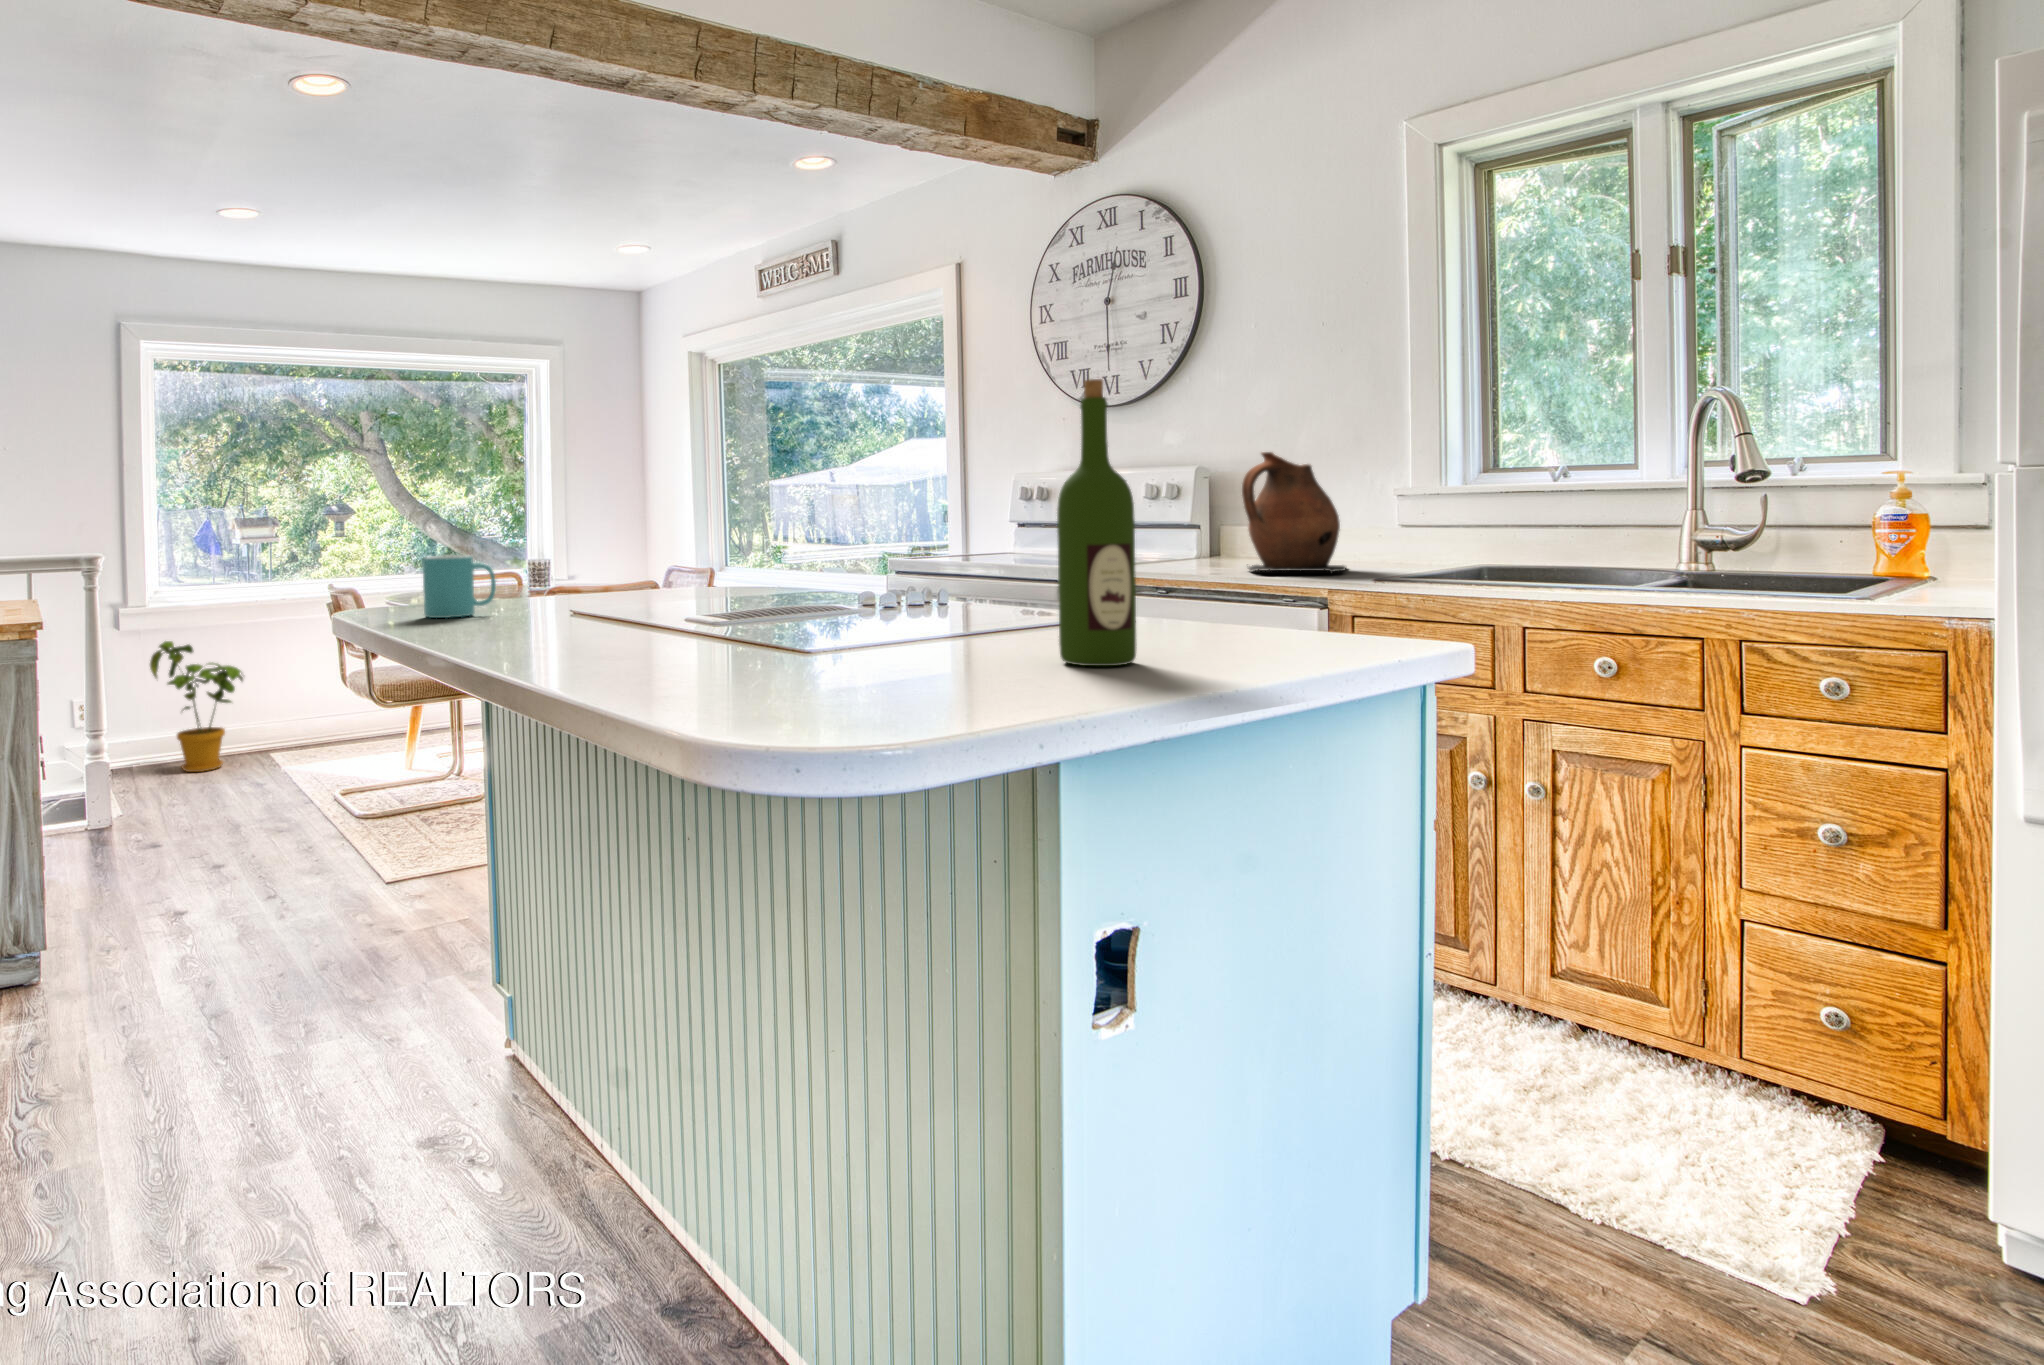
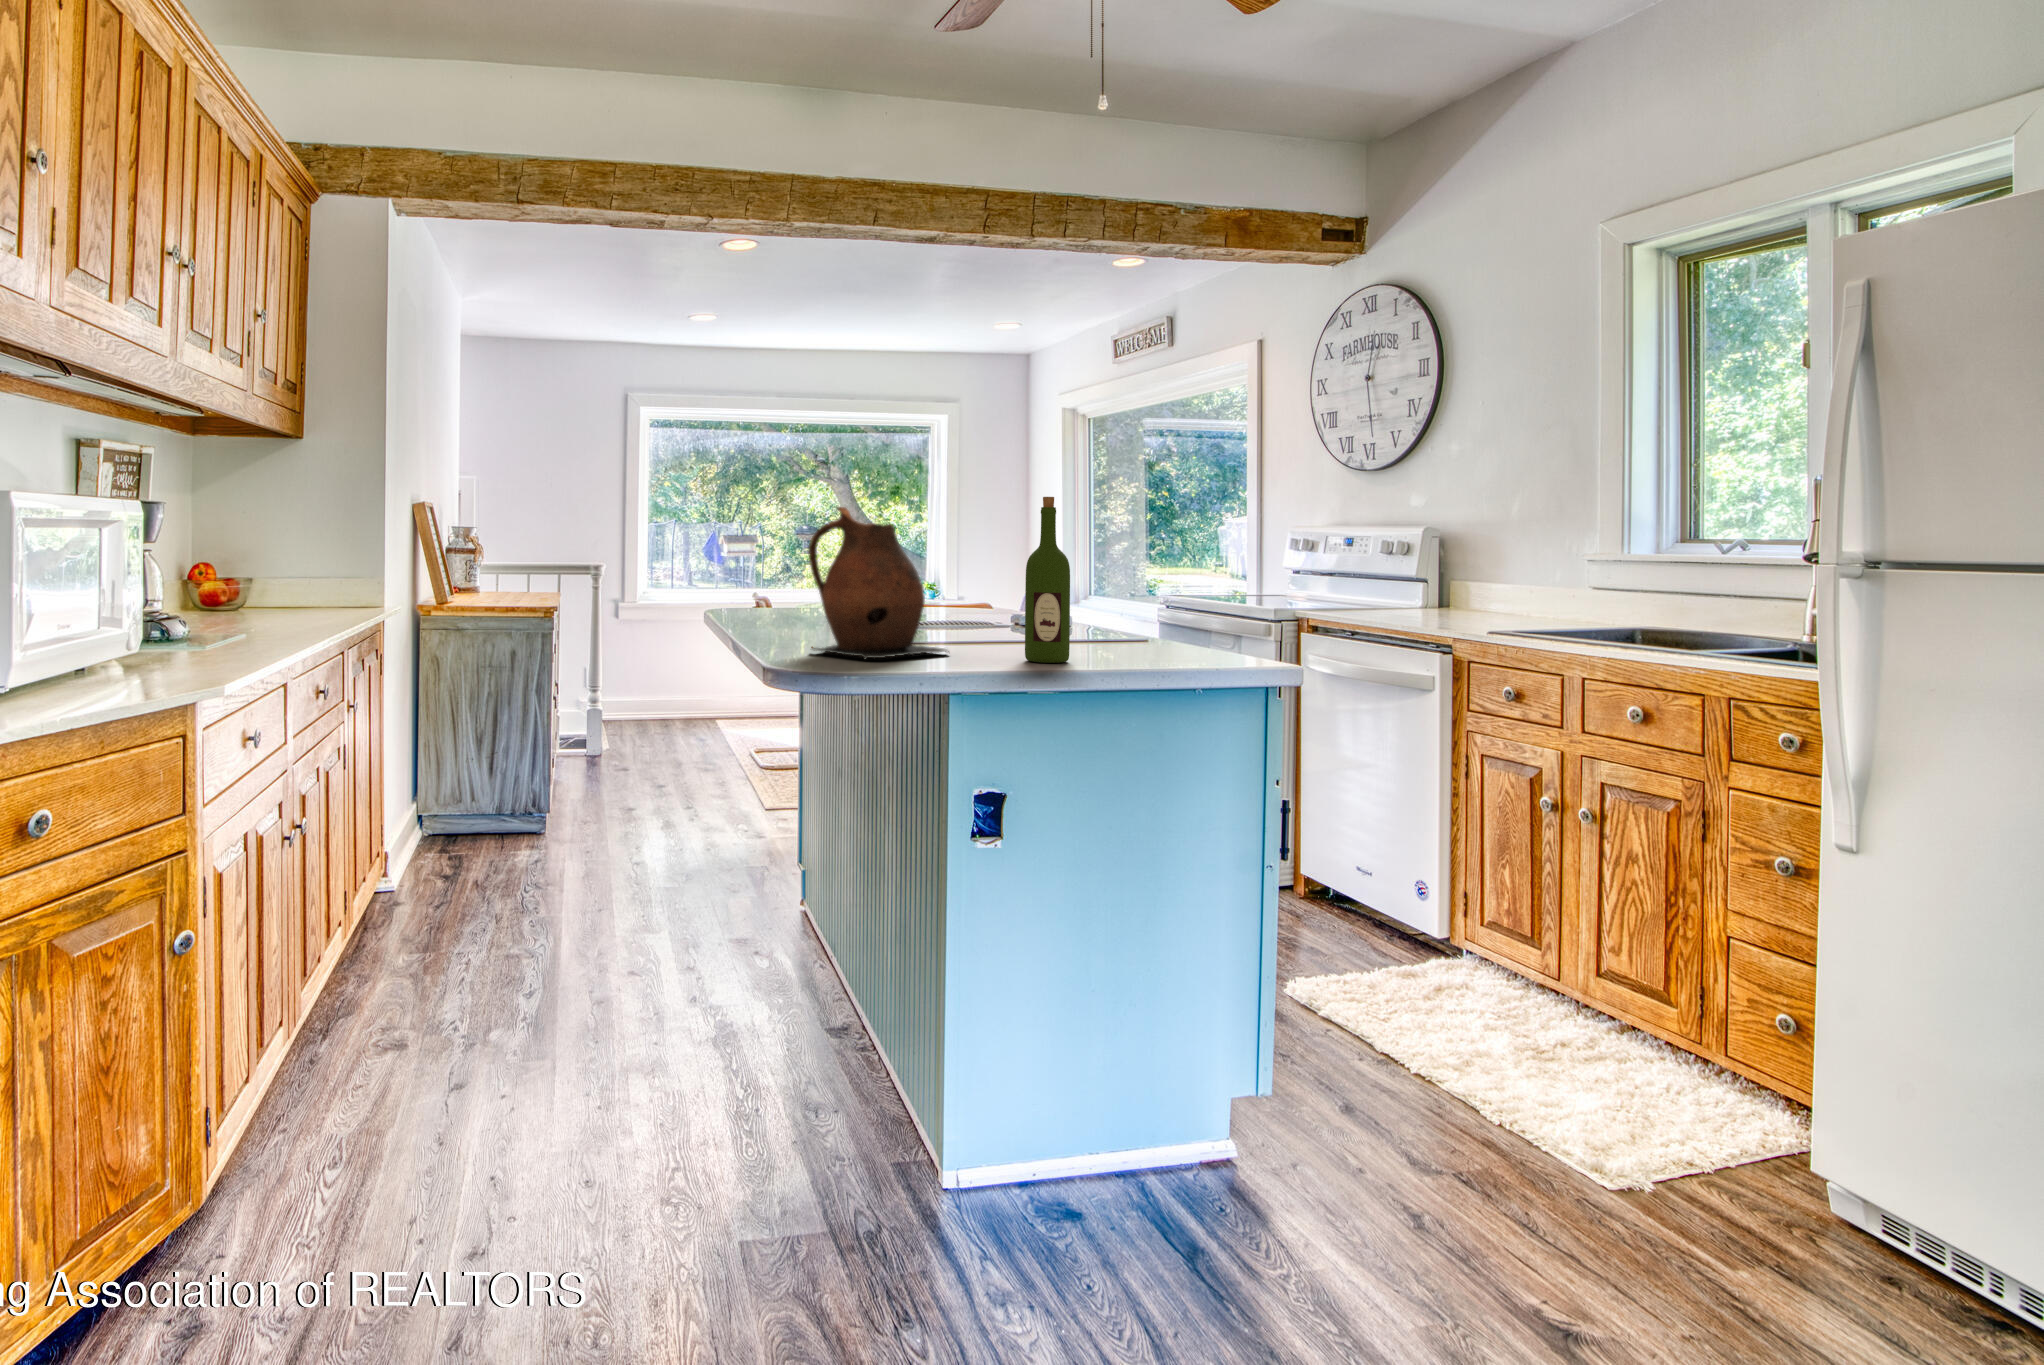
ceramic pitcher: present [1242,452,1346,573] -> present [808,507,949,659]
mug: present [422,555,496,618] -> none [749,577,793,616]
house plant: present [150,641,243,772] -> none [637,626,700,725]

